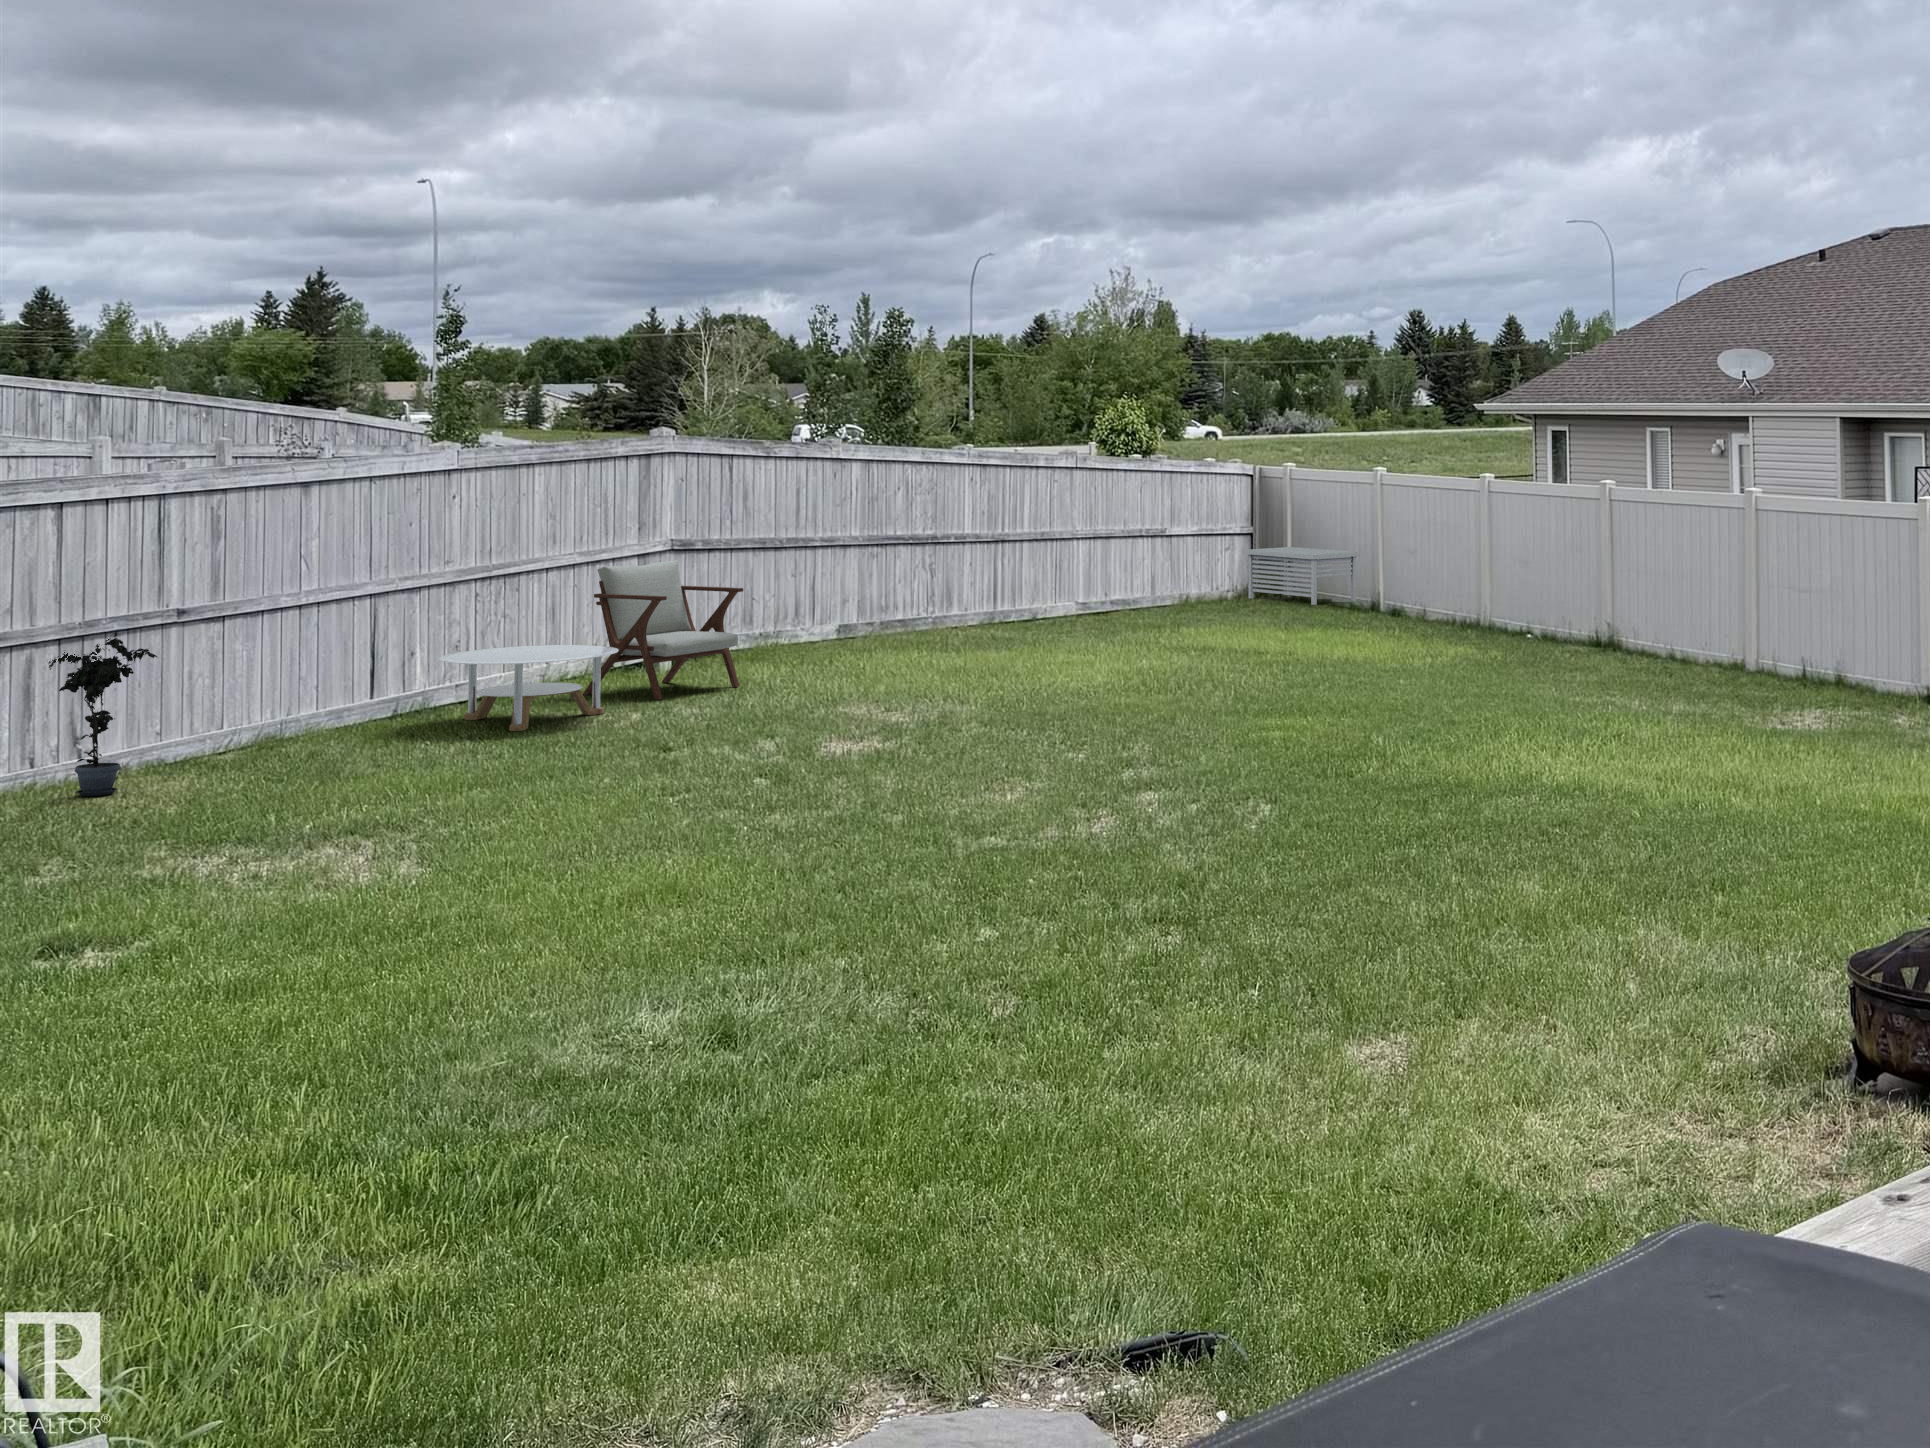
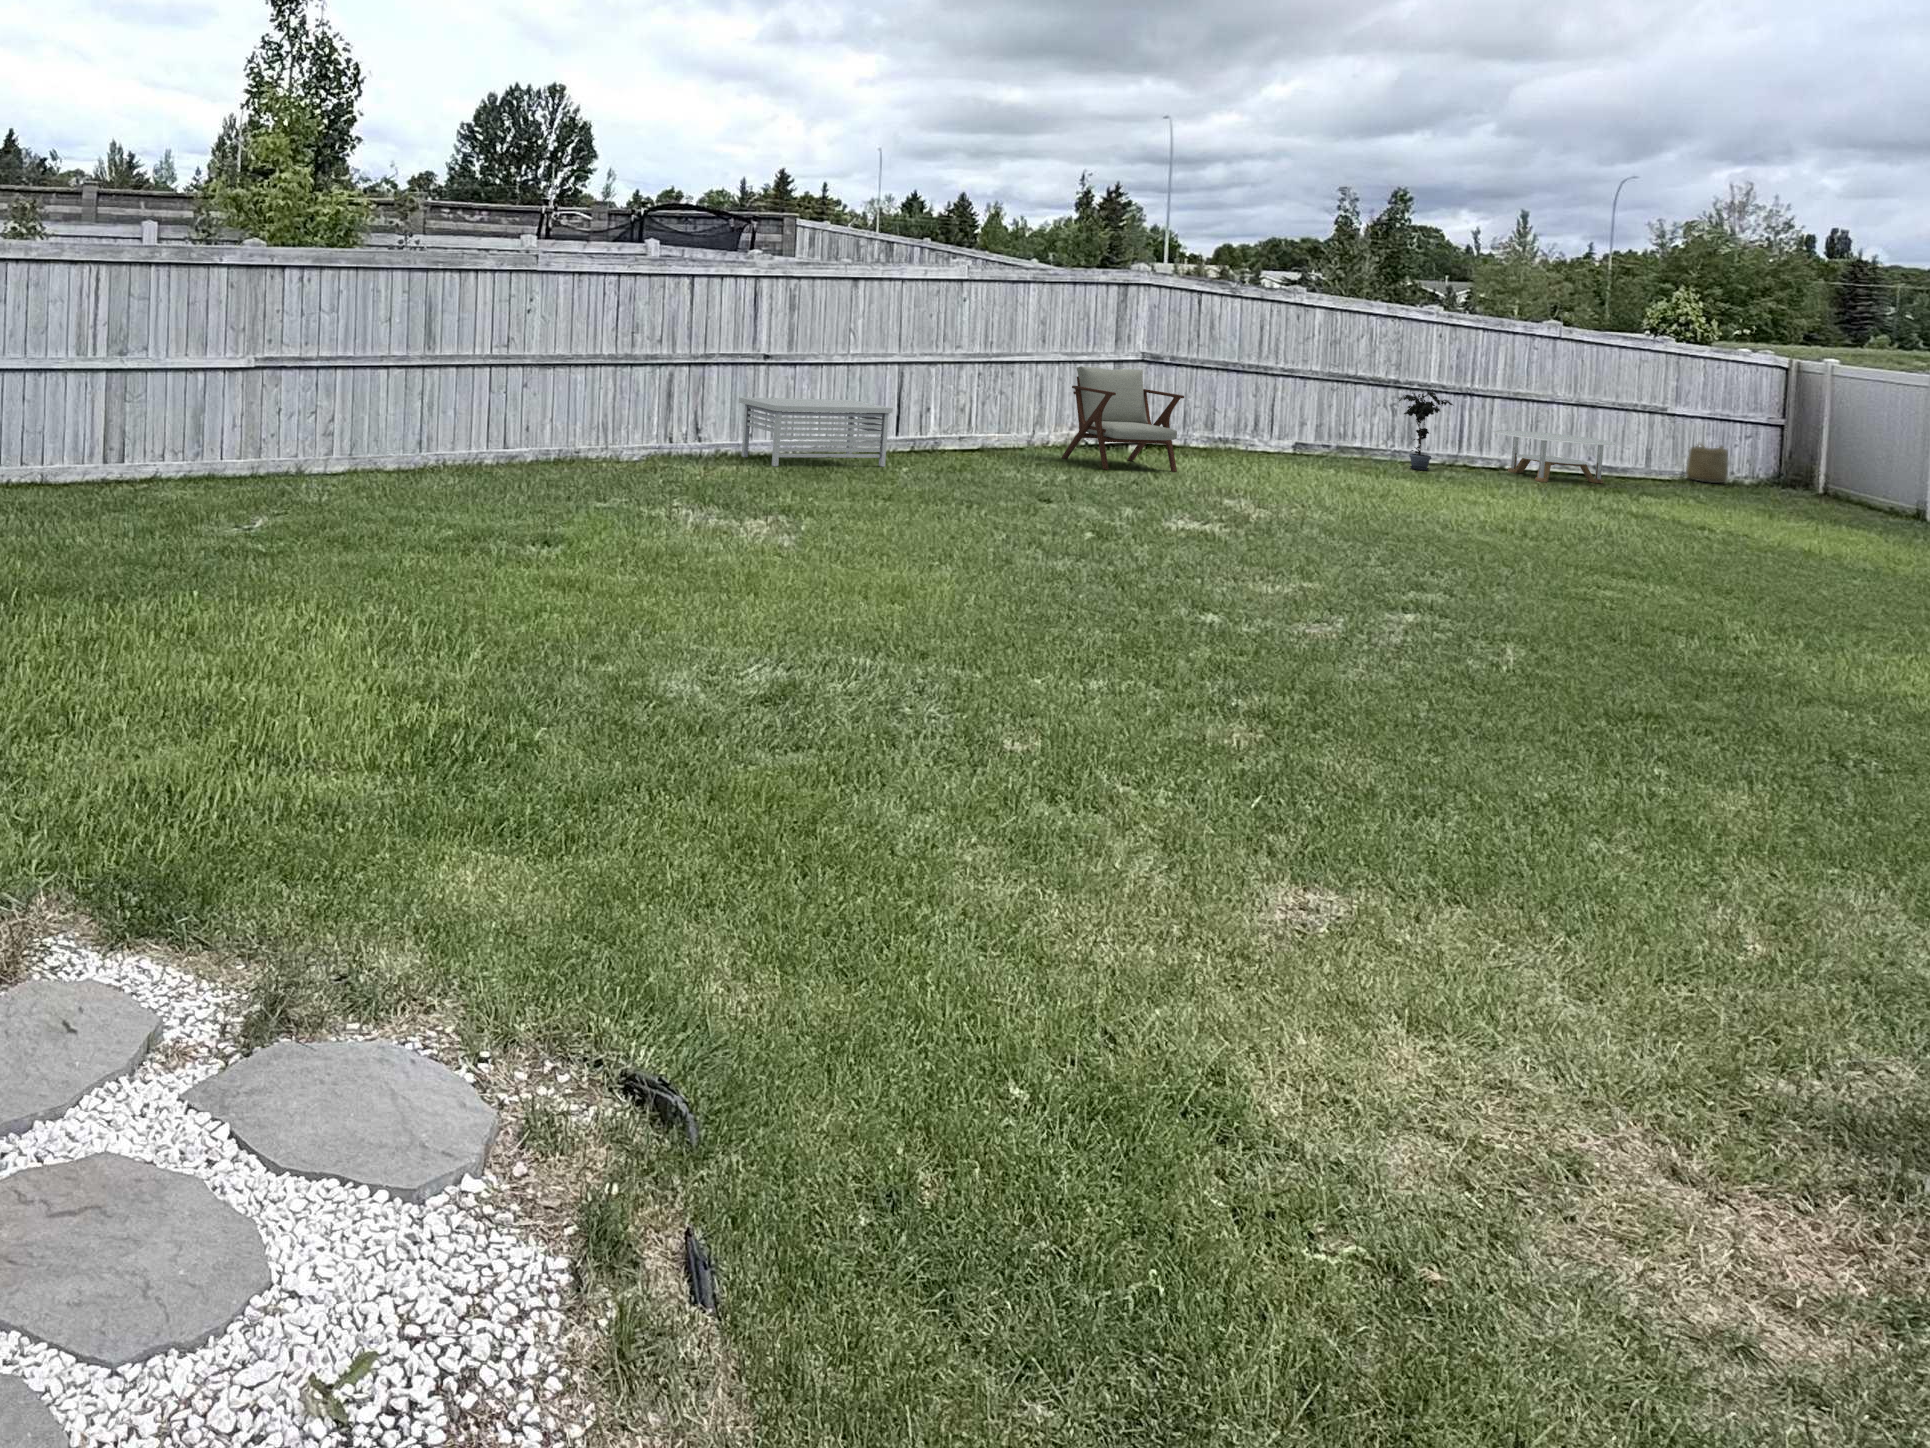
storage bench: present [1244,547,1360,605] -> present [739,397,893,467]
basket: none [1182,563,1224,604] -> present [1686,444,1729,483]
potted plant: present [48,632,157,796] -> present [1399,389,1453,471]
round table: present [439,645,619,731] -> present [1494,430,1616,483]

